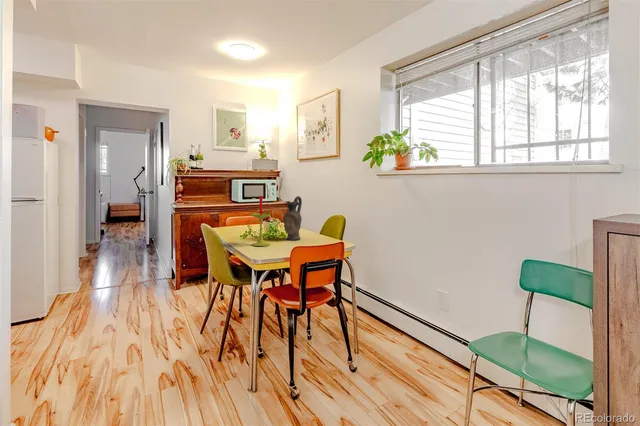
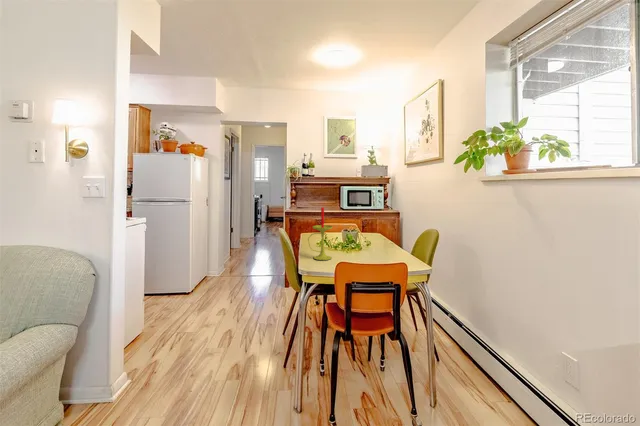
ceramic pitcher: present [283,196,302,240] -> none [351,207,374,255]

